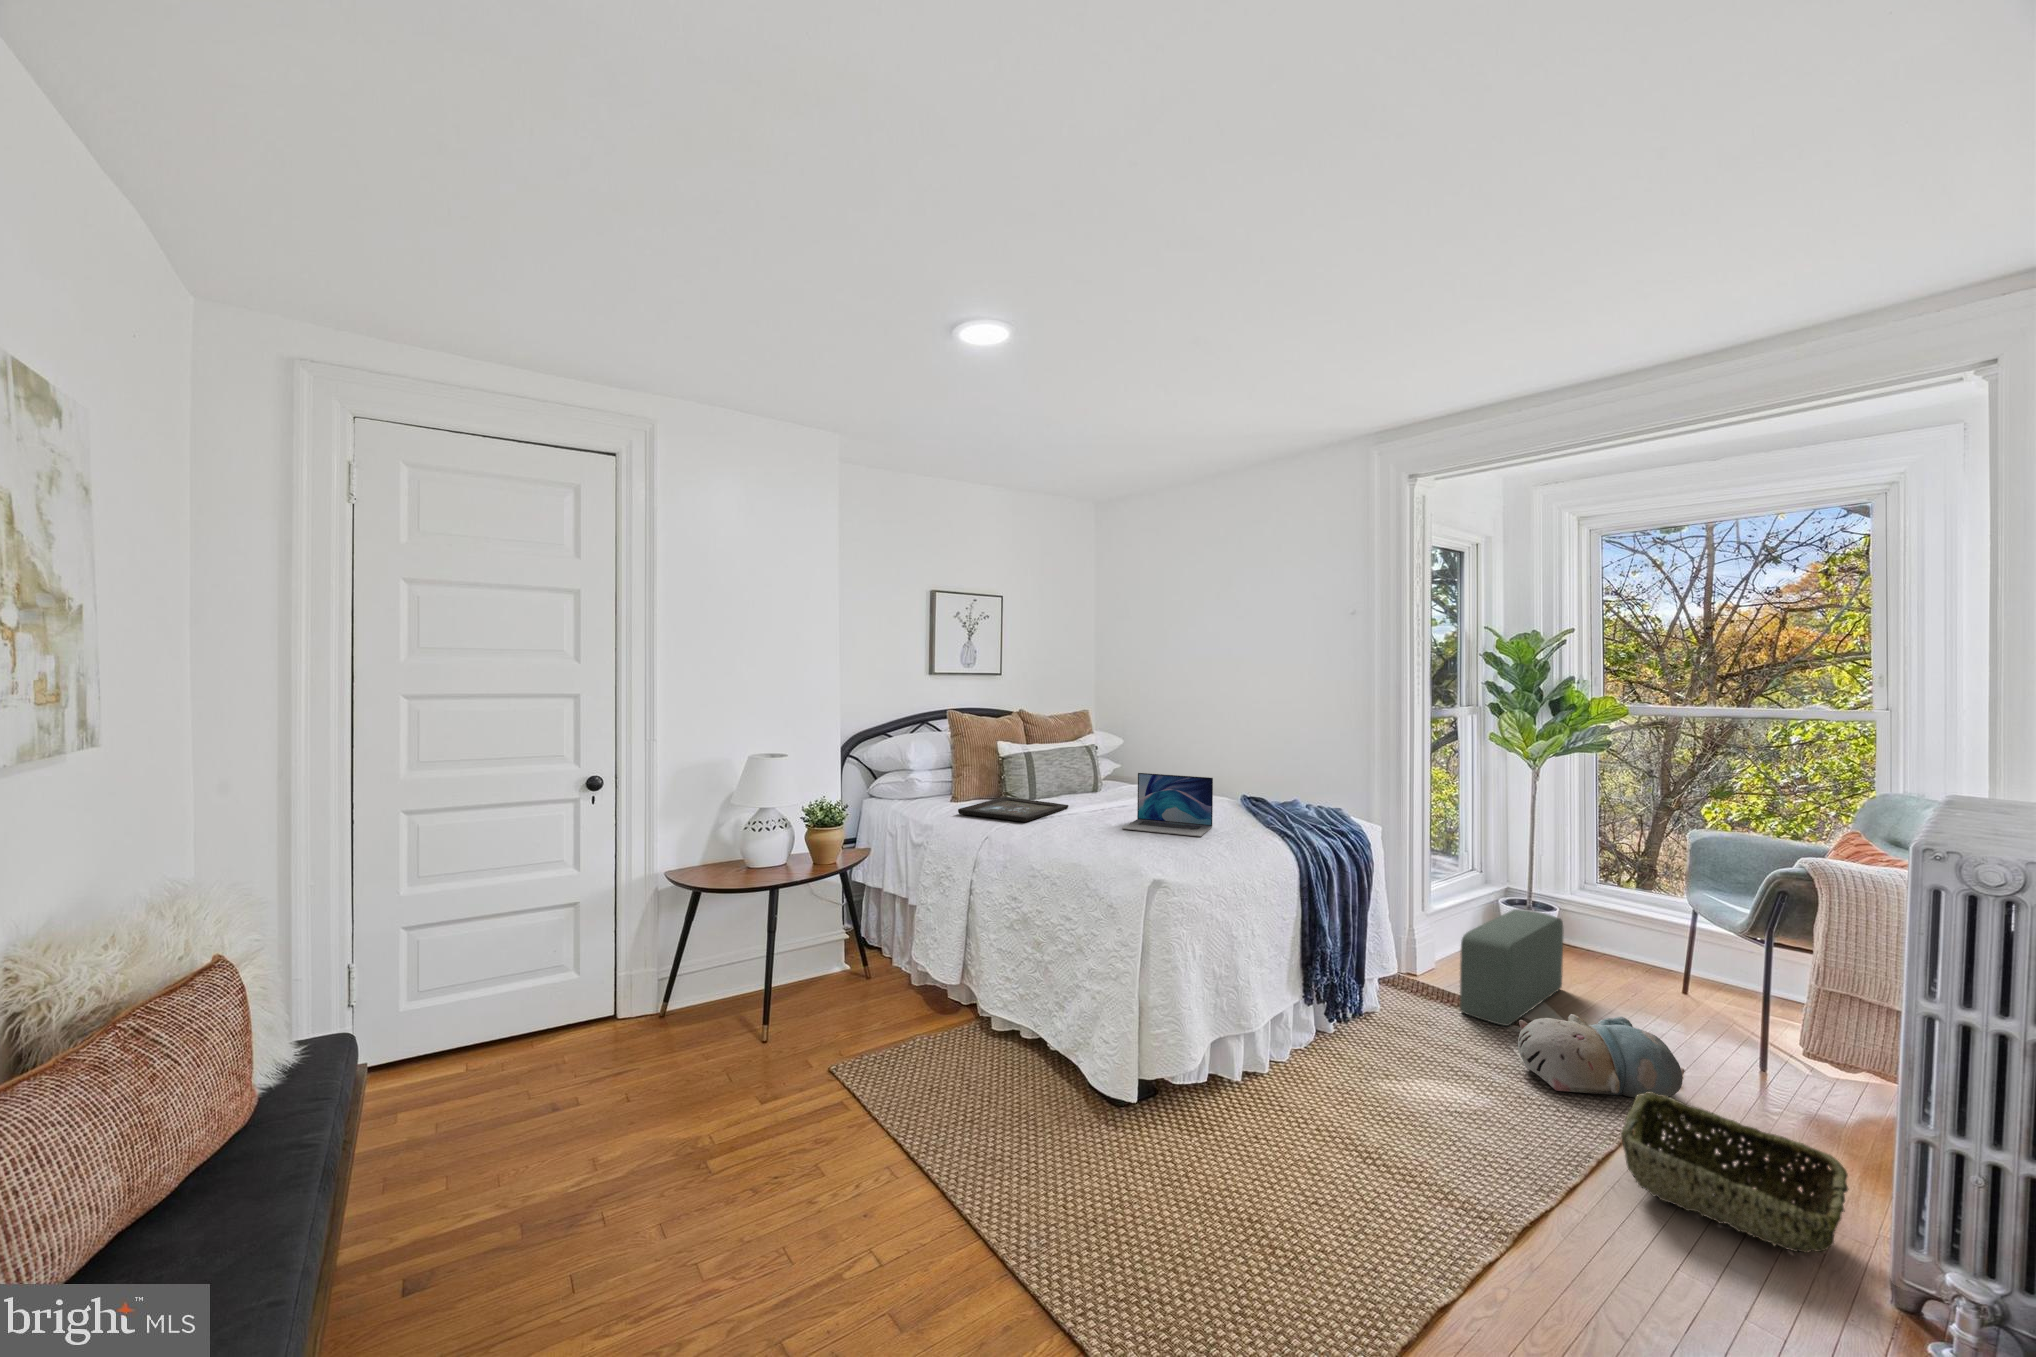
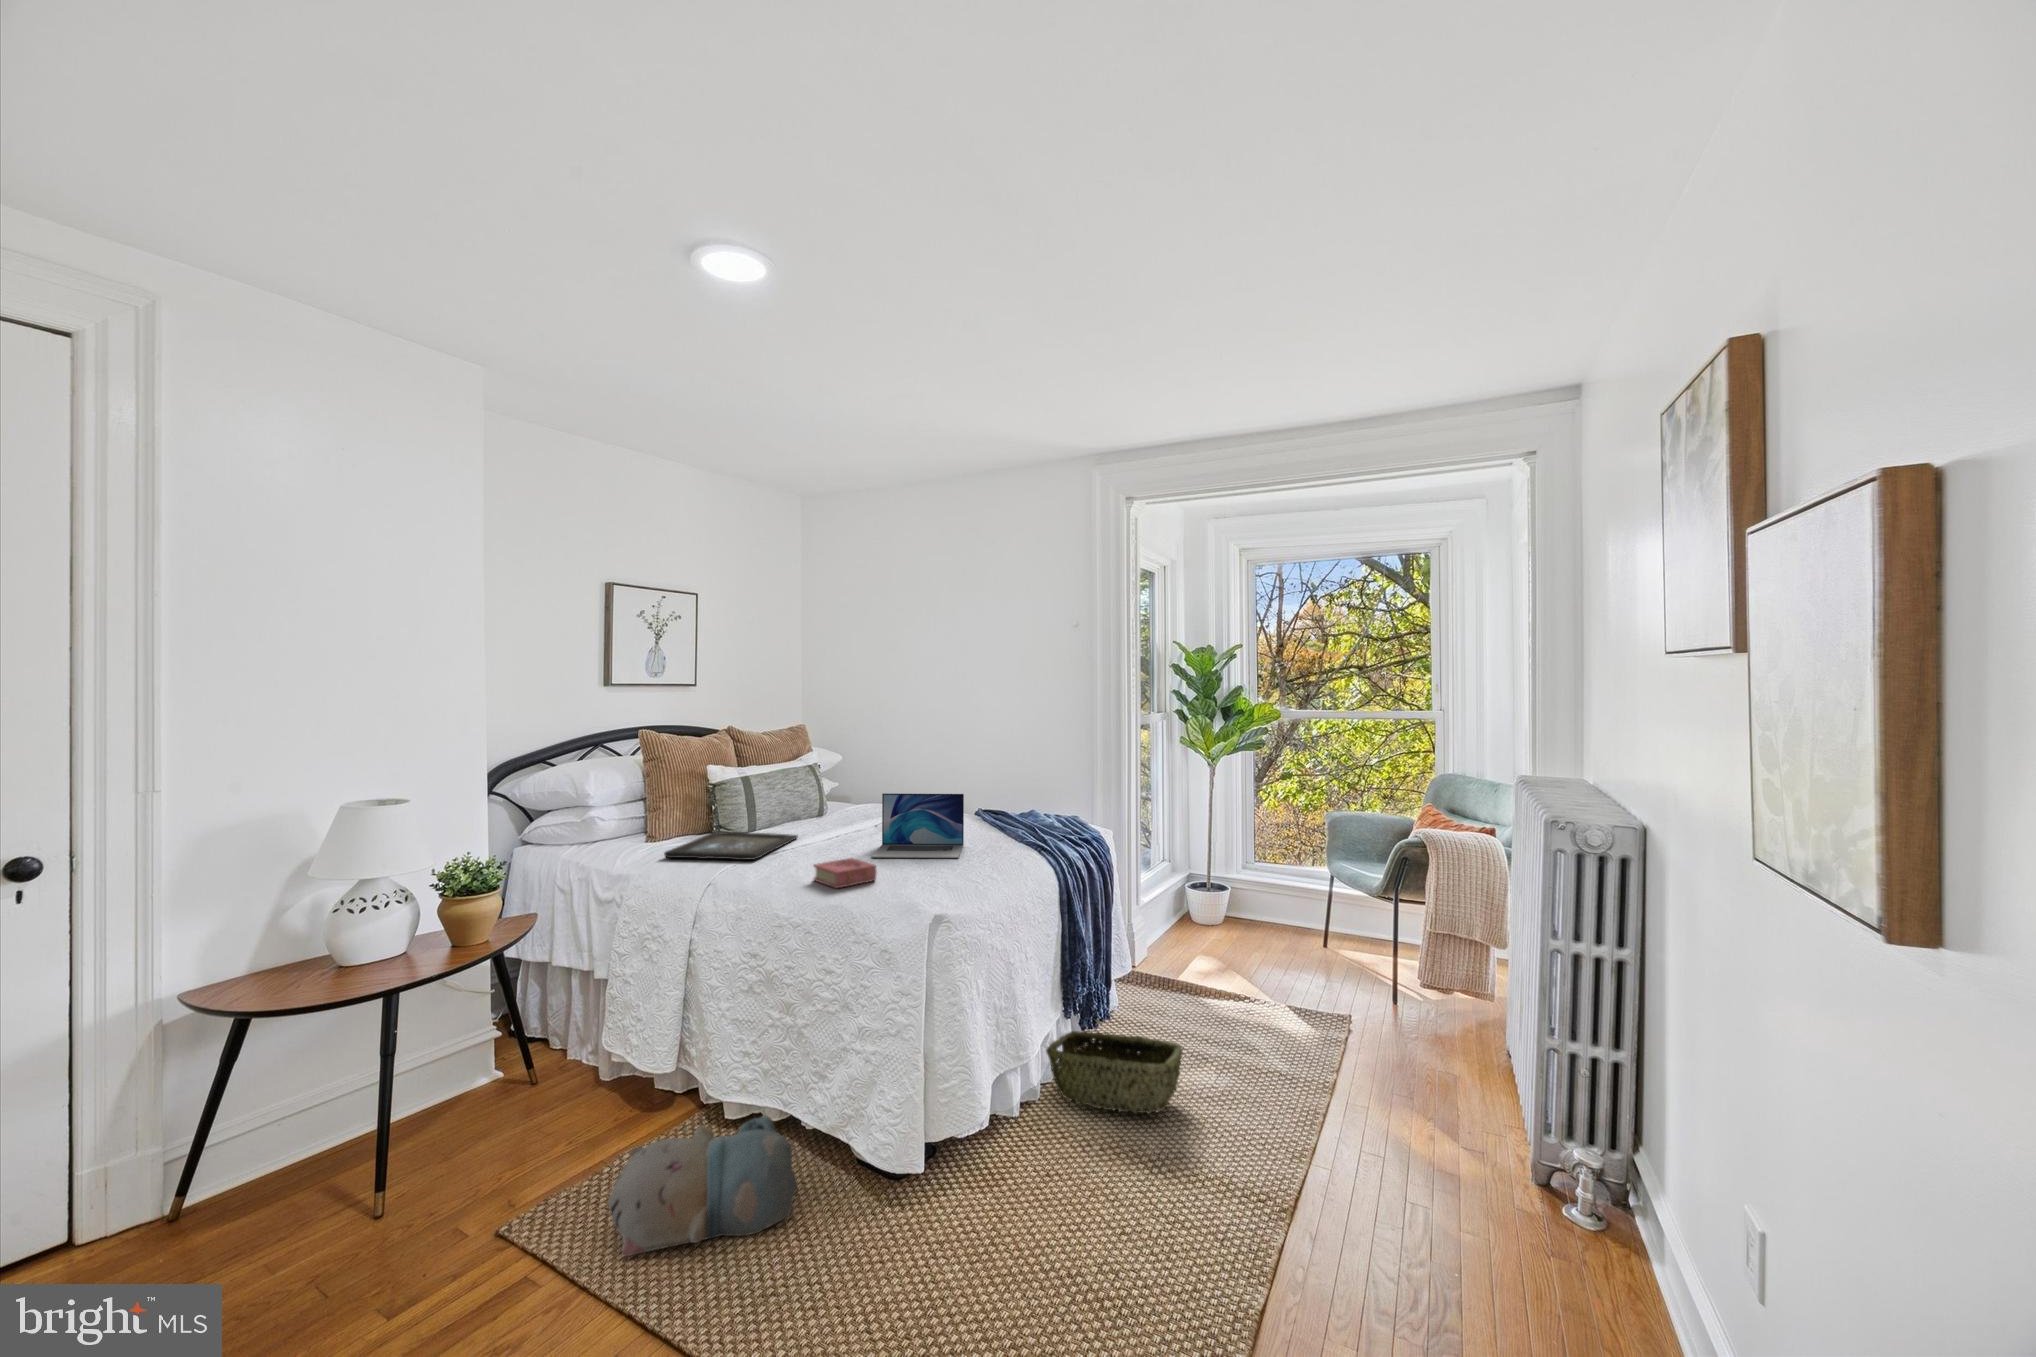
book: none [1064,826,1116,850] -> present [813,858,877,888]
pouf: present [1460,909,1563,1026] -> none [1180,893,1247,1003]
plush toy: present [1518,1014,1683,1098] -> present [607,1115,797,1256]
woven basket: present [1621,1092,1848,1253] -> present [1046,1031,1182,1114]

